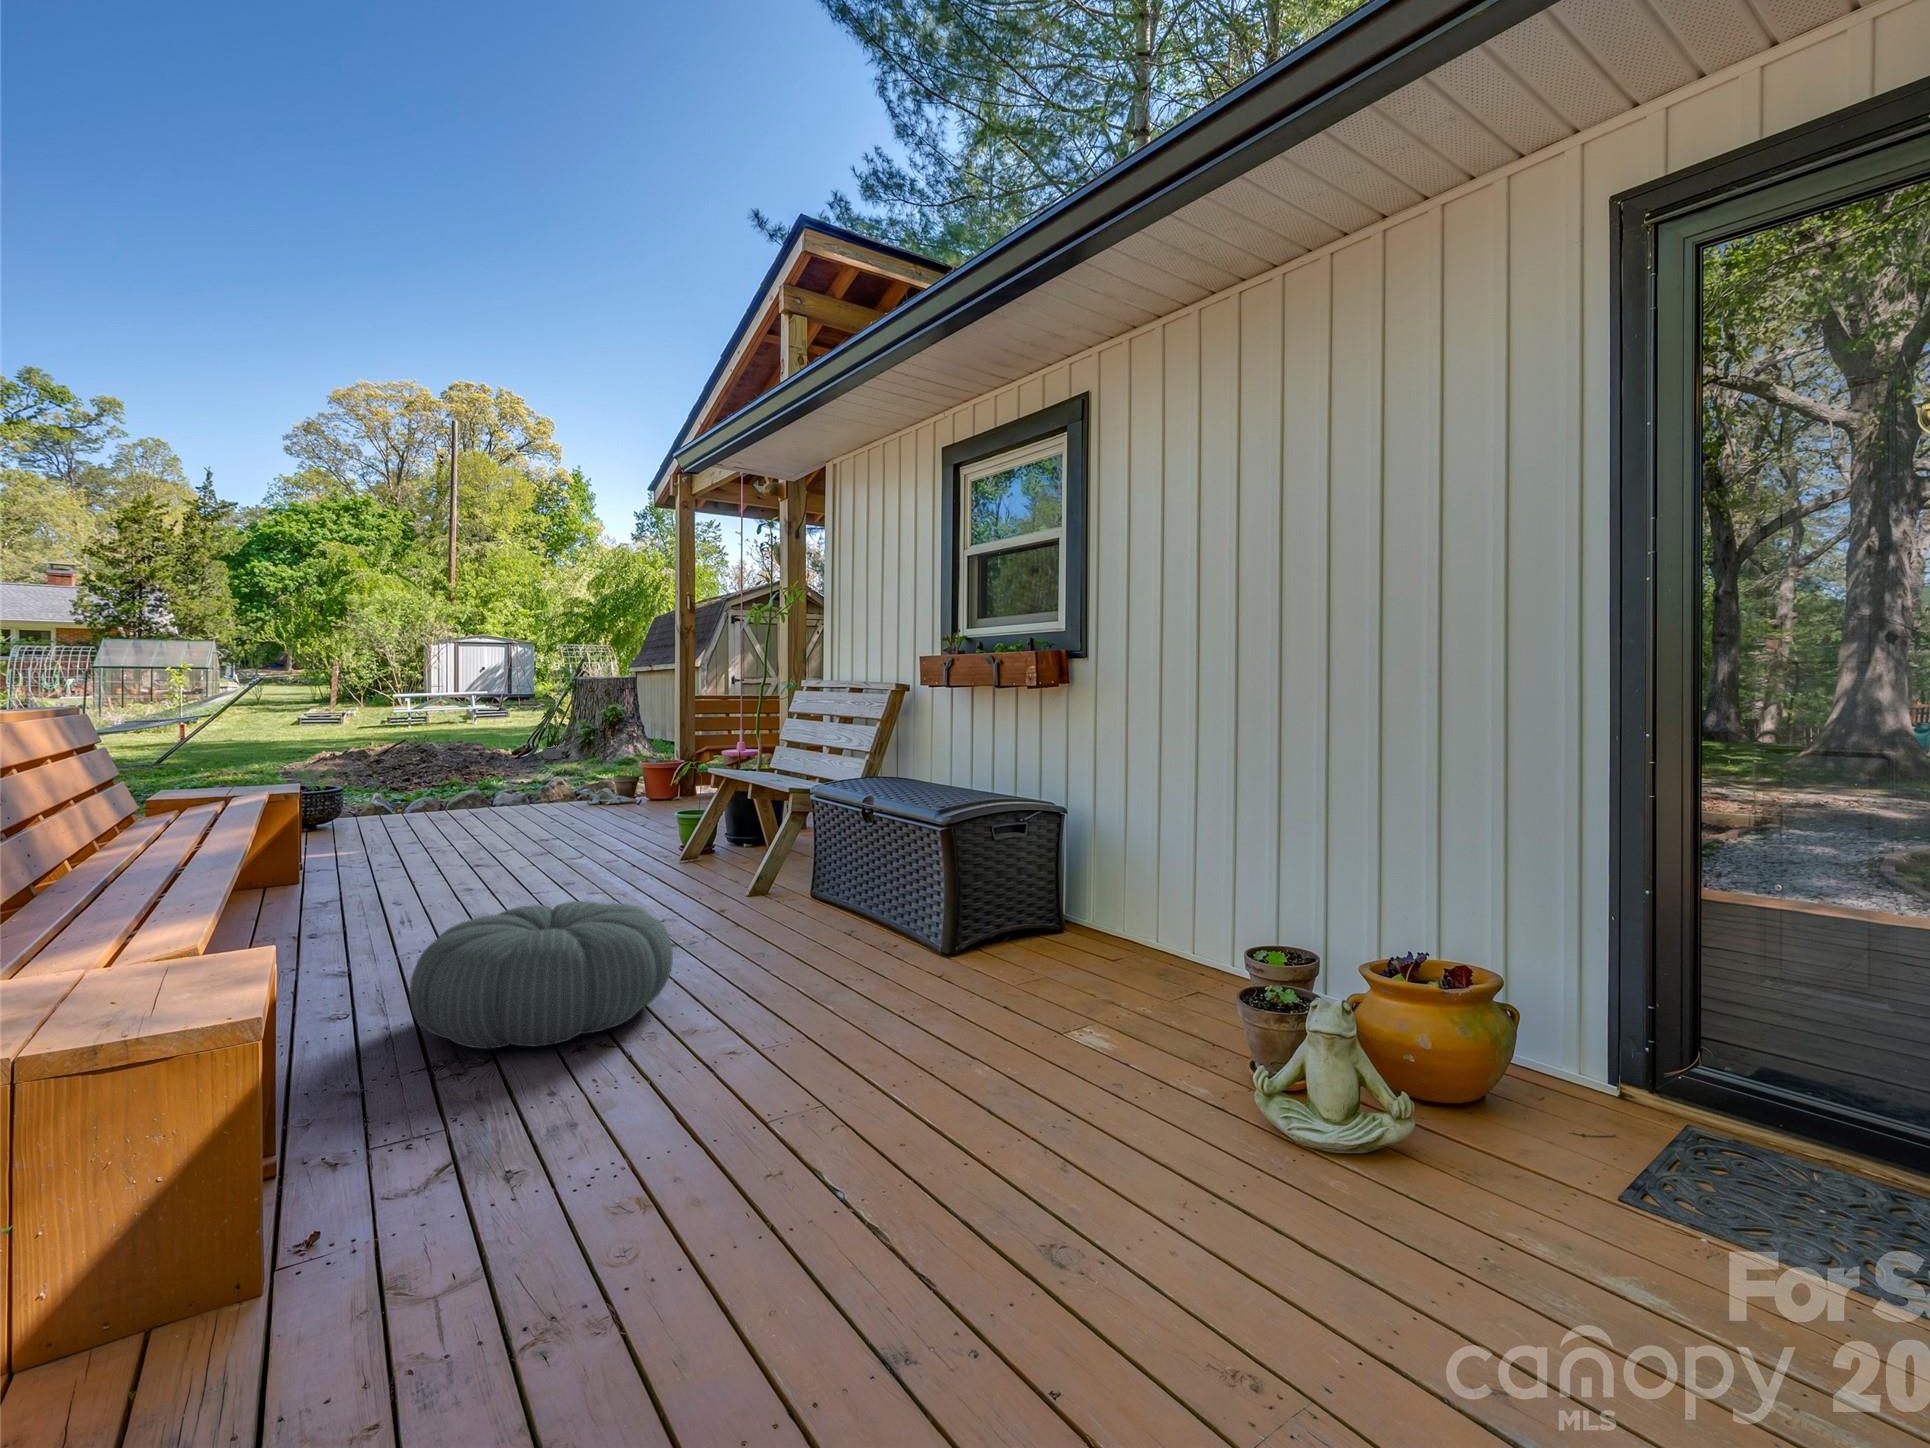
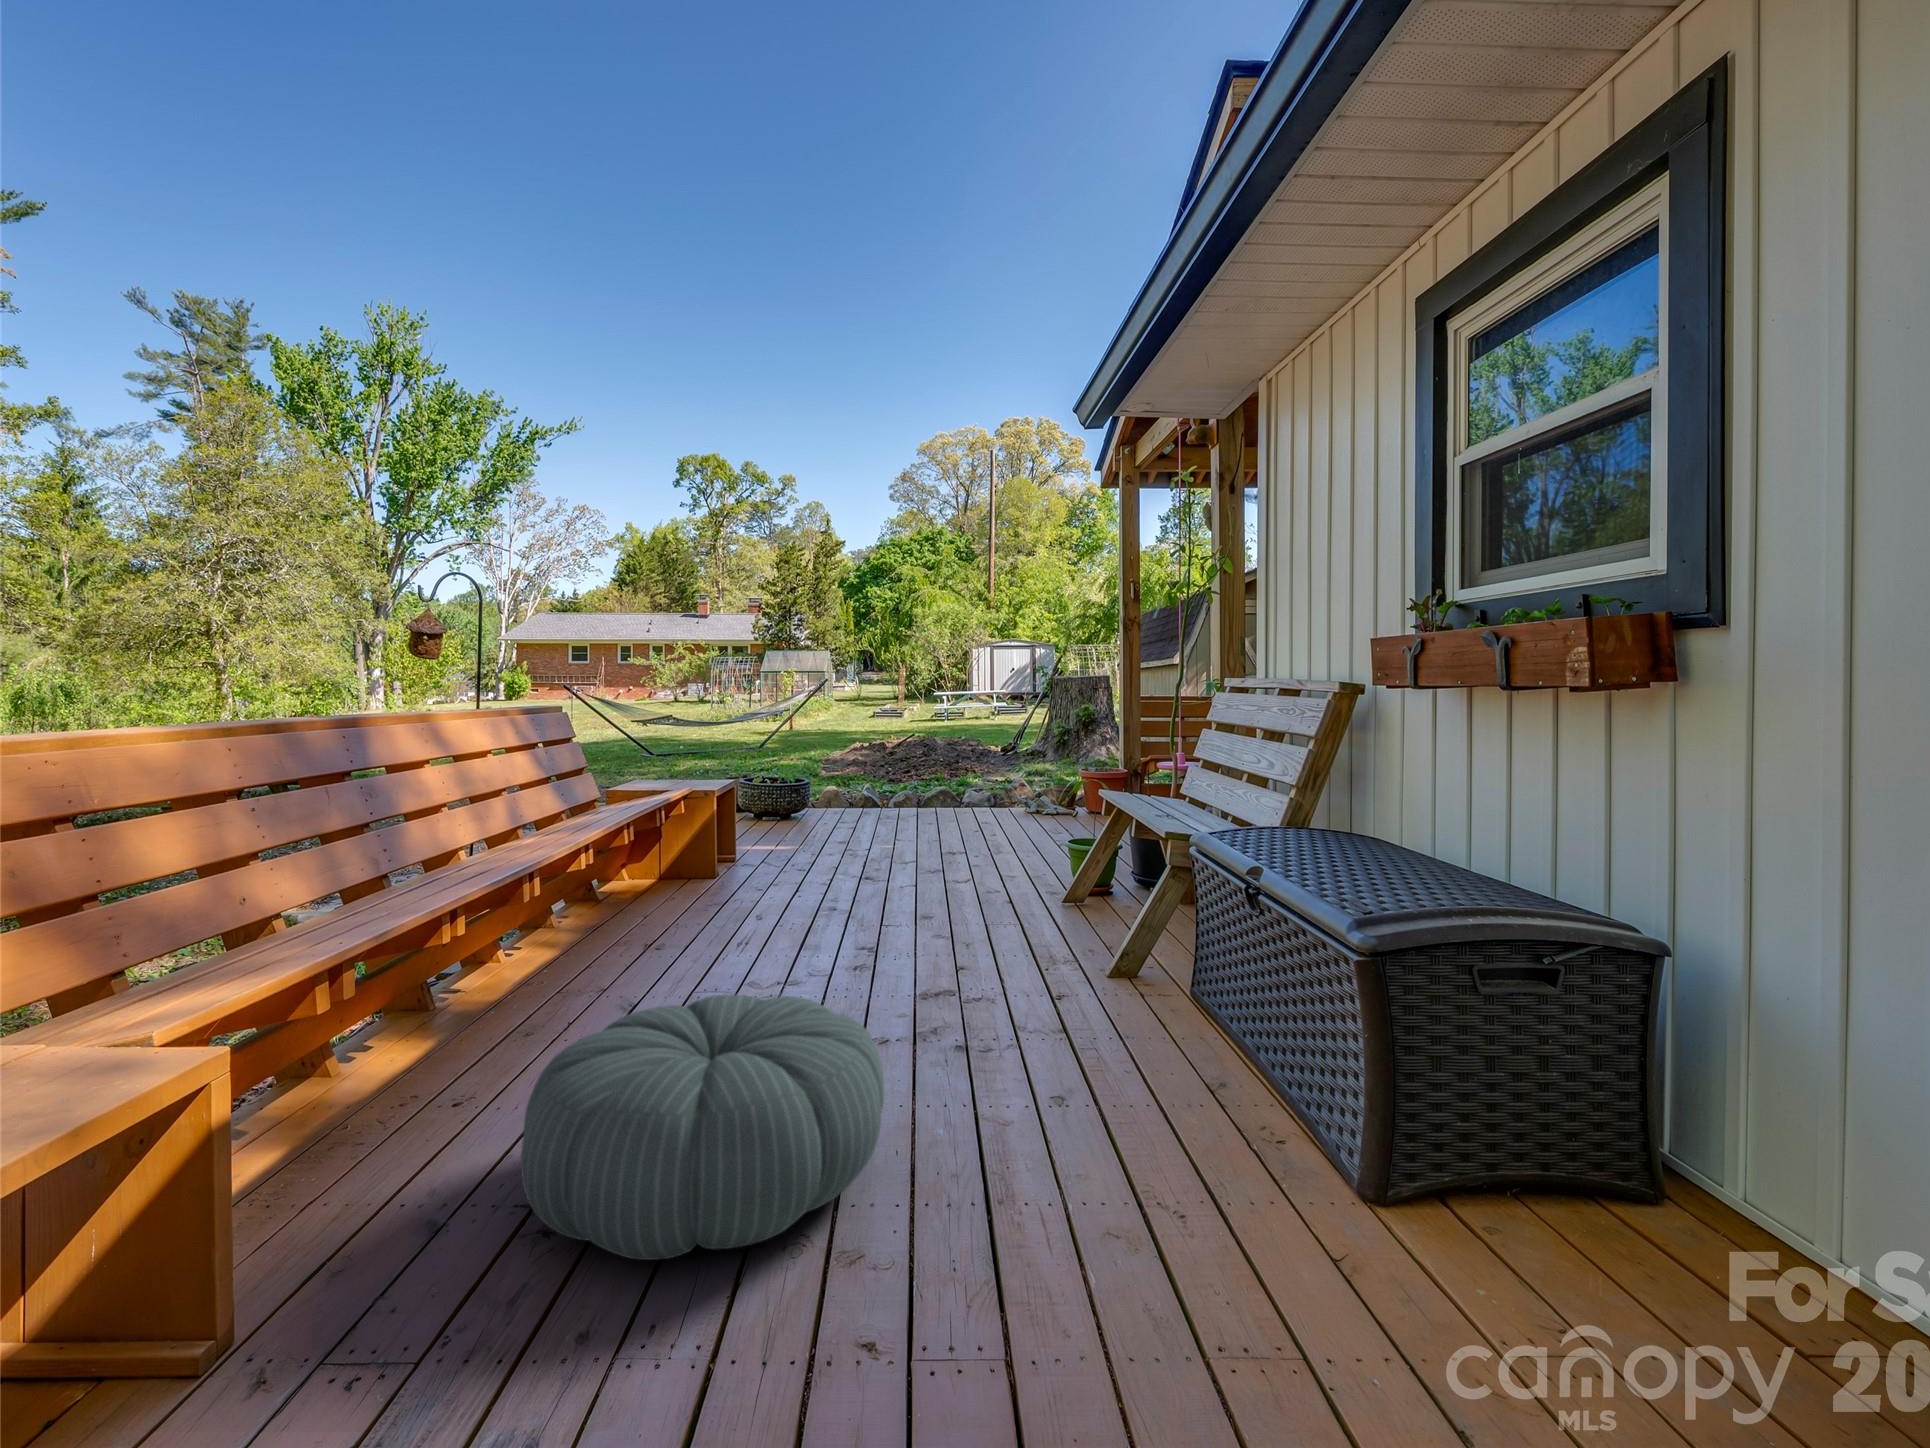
potted plant: present [532,707,572,759] -> none [1022,707,1057,759]

